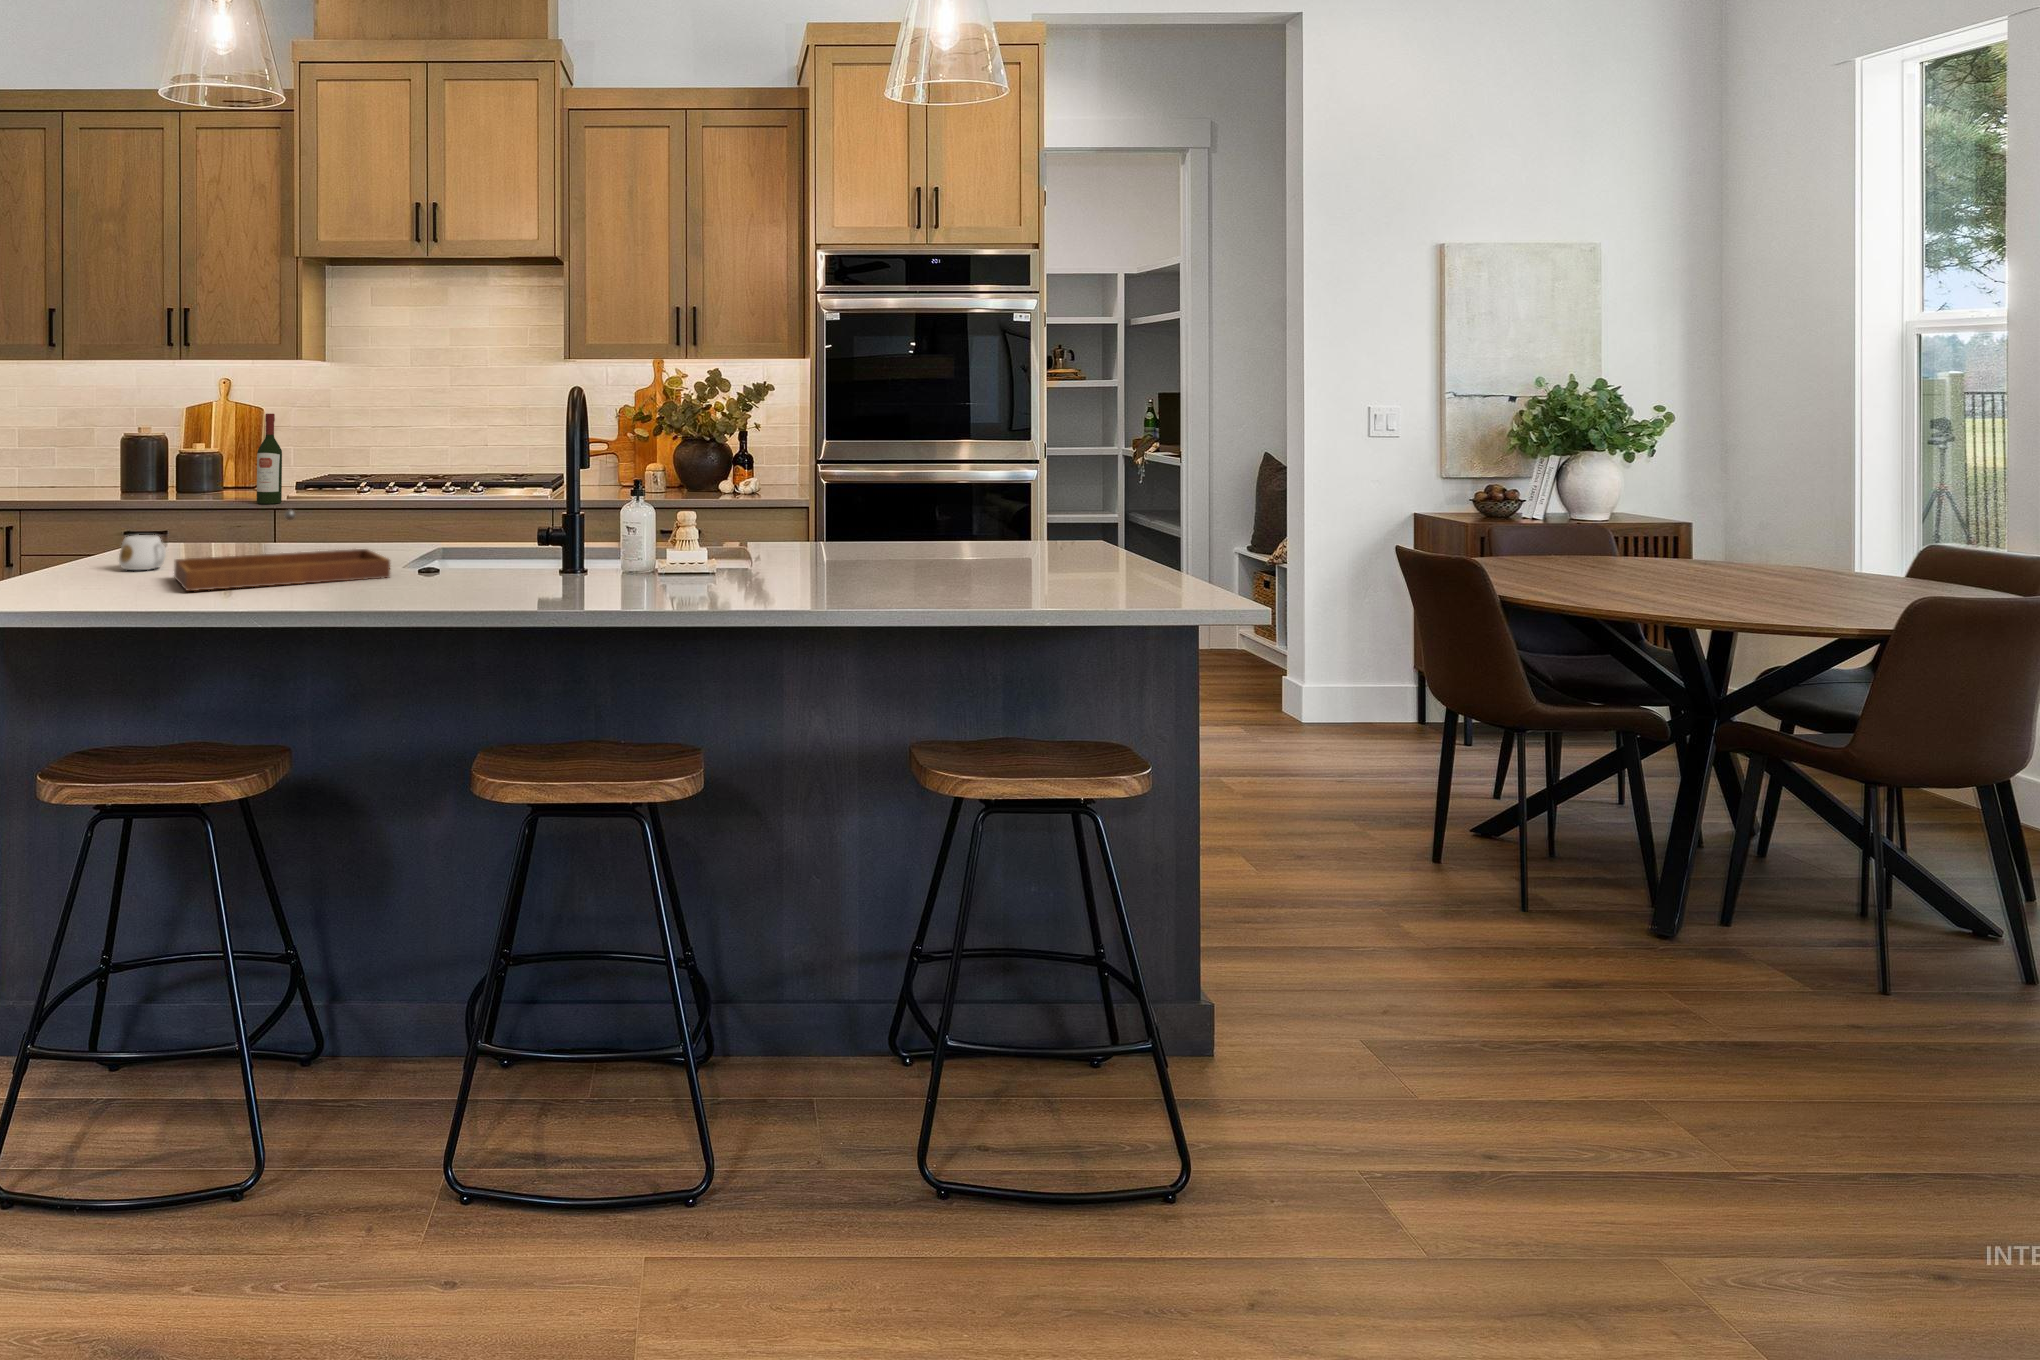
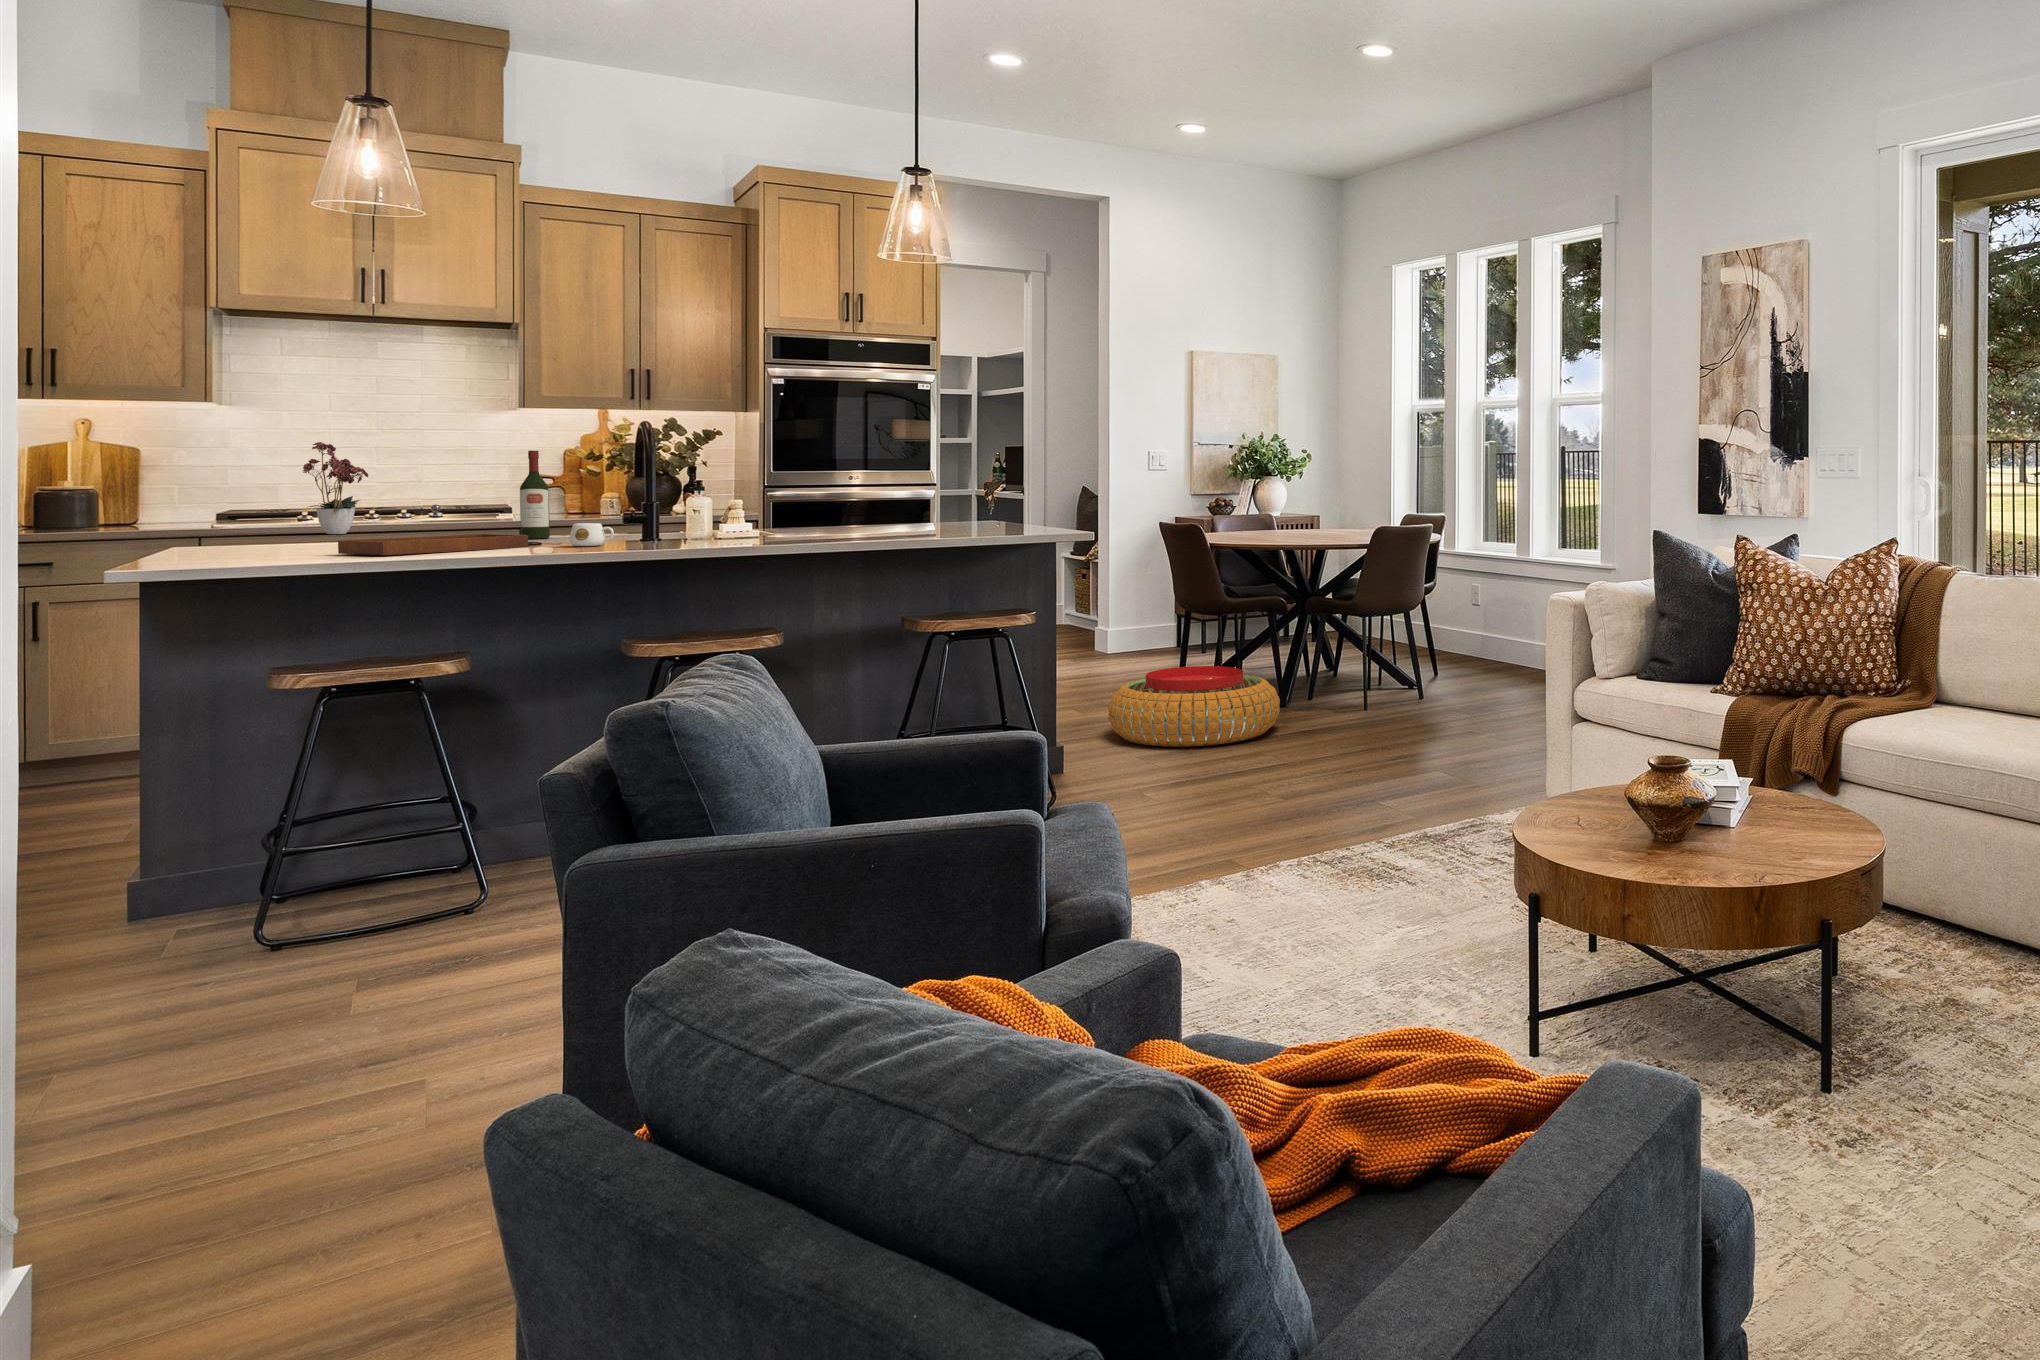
flower arrangement: none [314,400,375,514] -> present [303,442,368,534]
wine bottle: present [257,414,282,504] -> present [520,451,550,539]
mug: present [119,535,166,570] -> present [570,523,614,546]
pouf: none [1312,859,1729,1101] -> present [1108,666,1280,747]

